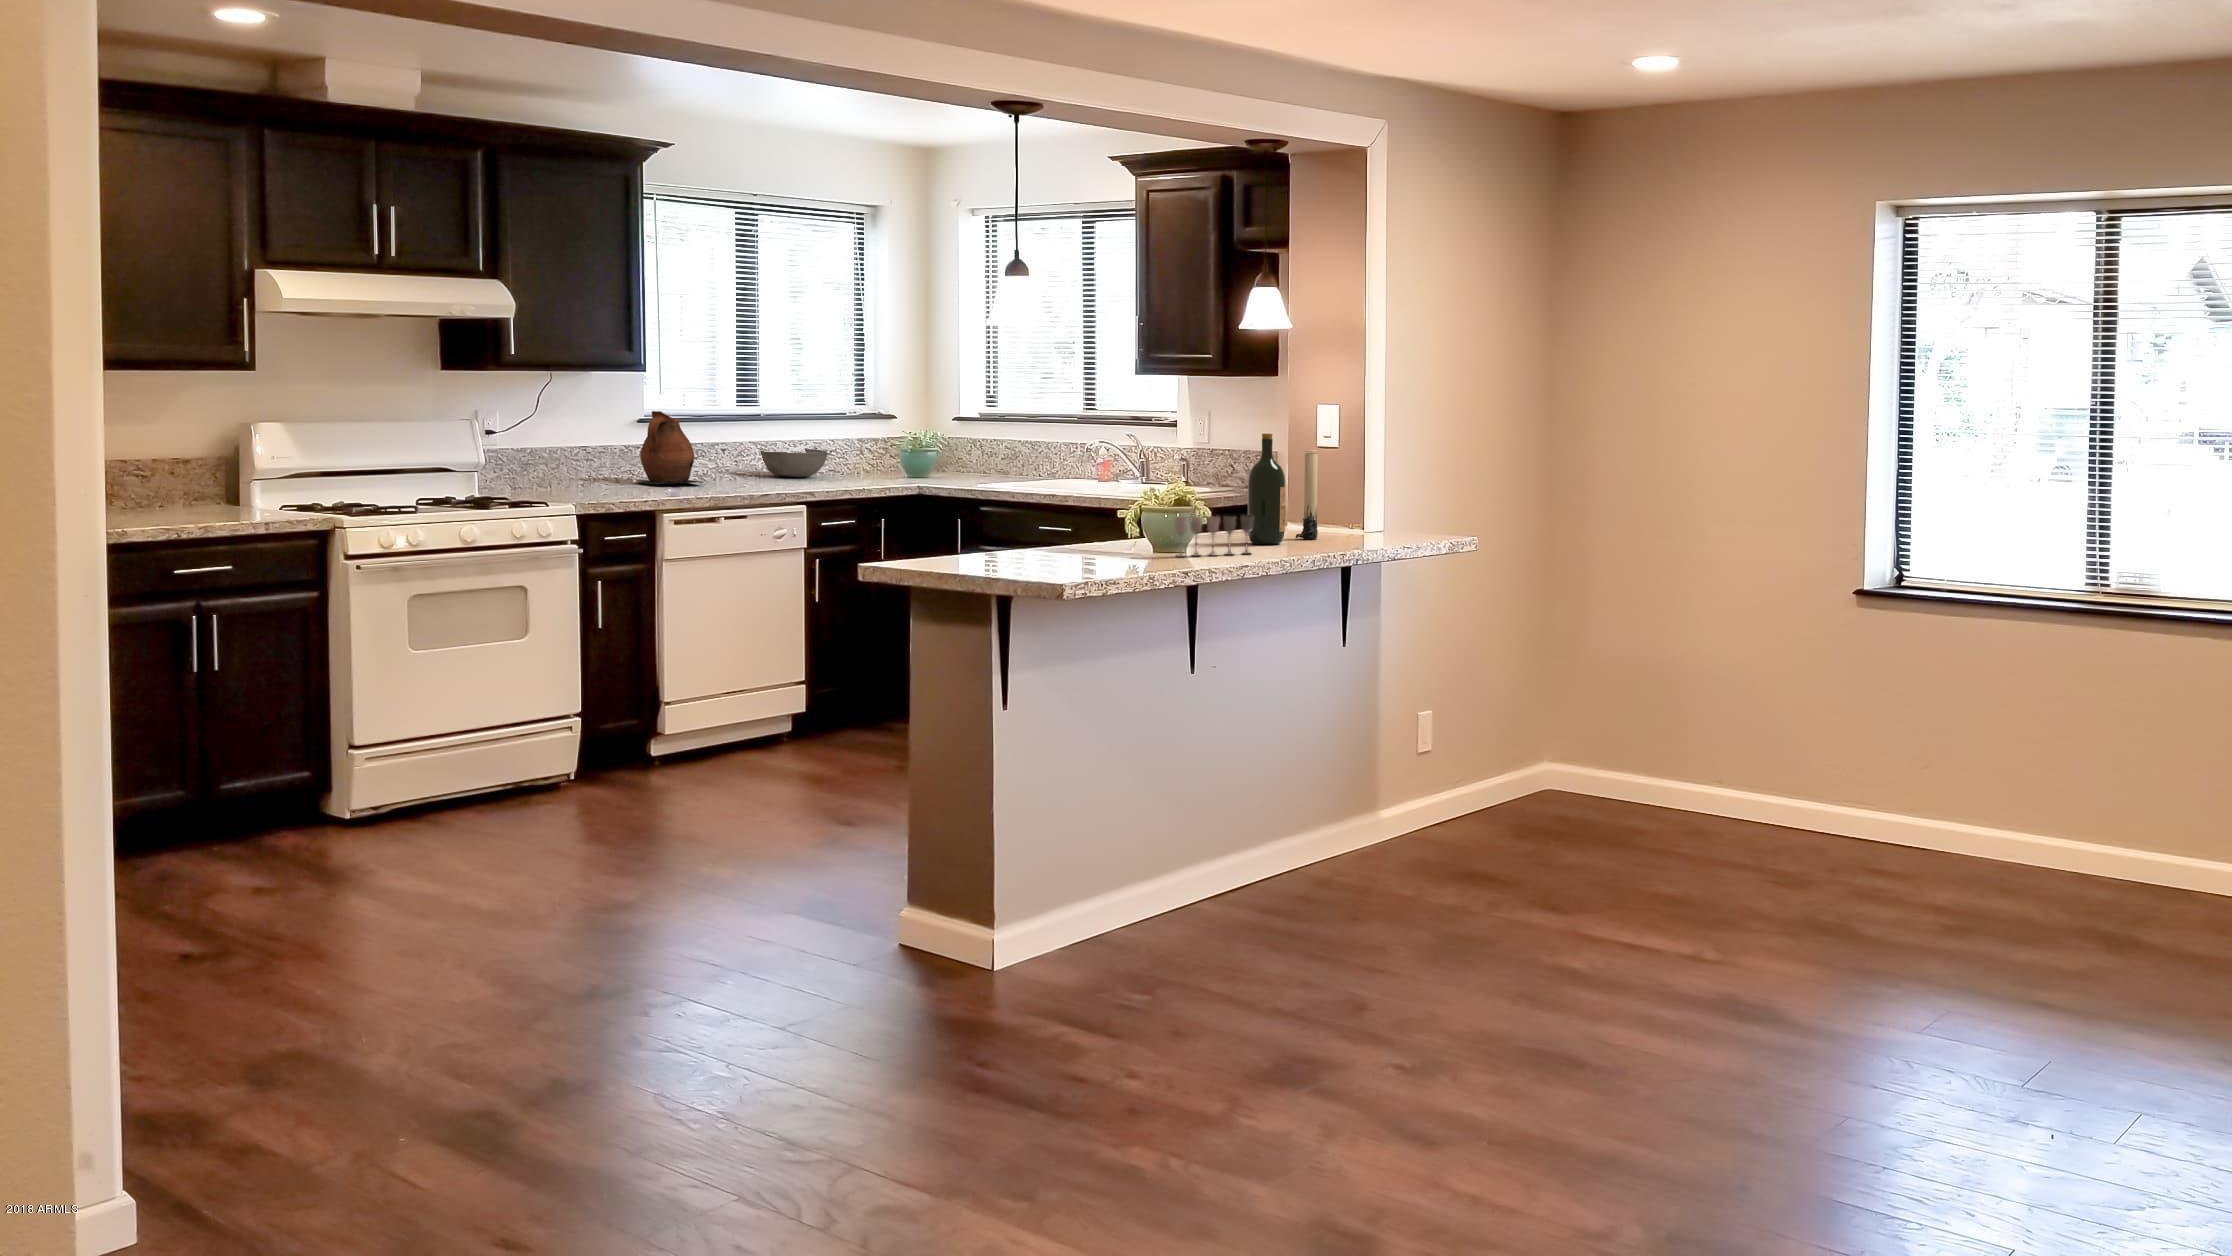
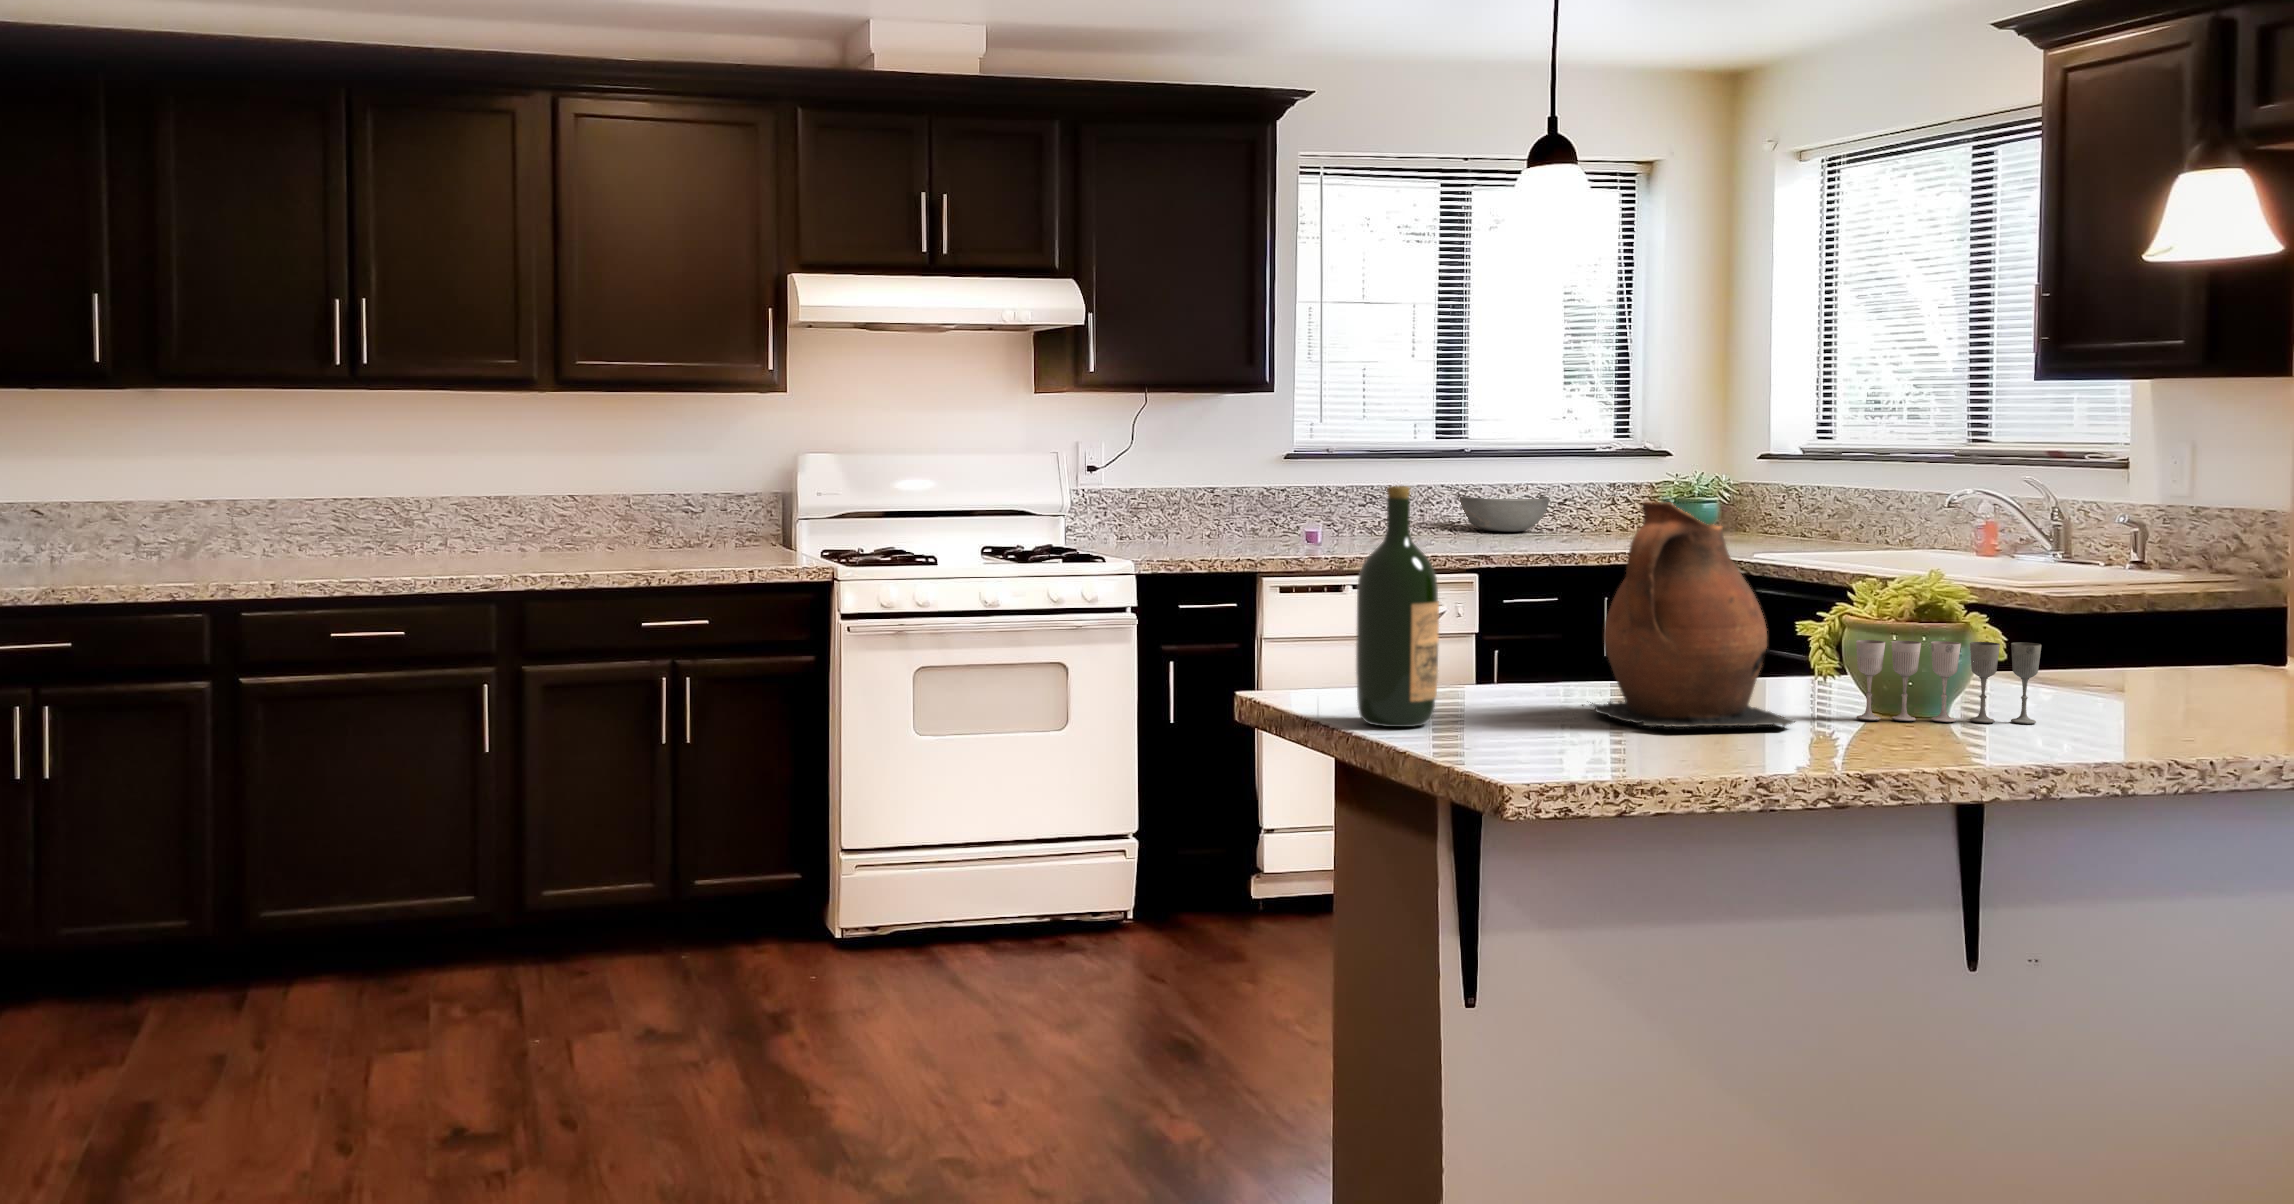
ceramic pitcher: present [637,411,703,484] -> present [1590,501,1794,727]
wine bottle: present [1248,434,1286,544] -> present [1356,486,1439,727]
candle: present [1296,450,1318,539] -> none [2181,510,2236,691]

